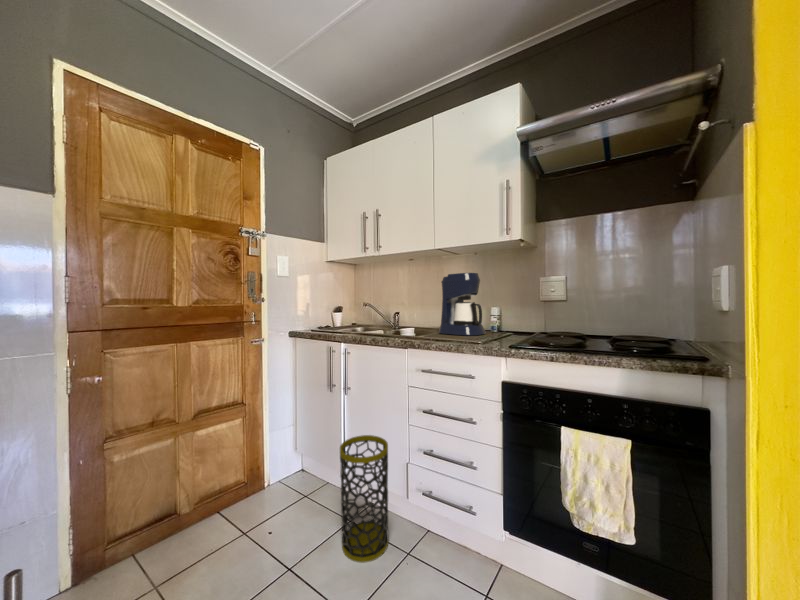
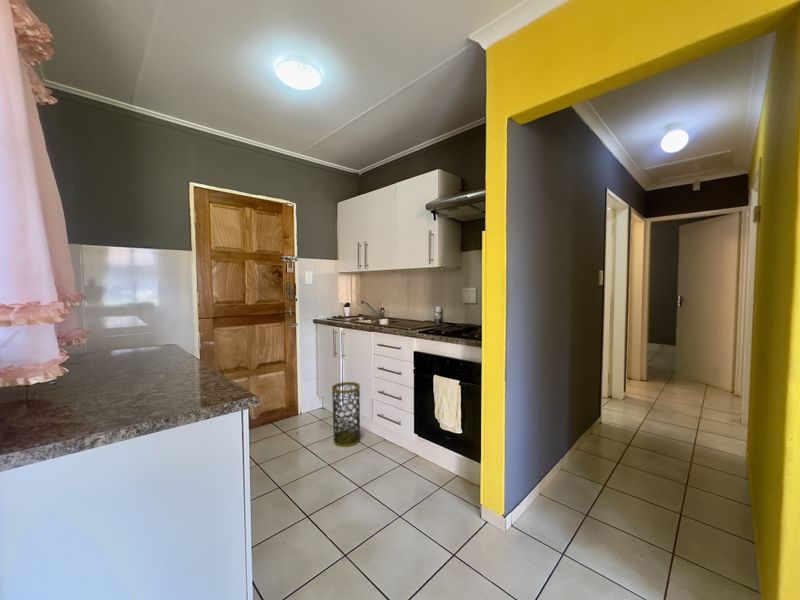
coffee maker: present [439,273,486,335] -> none [400,285,429,325]

